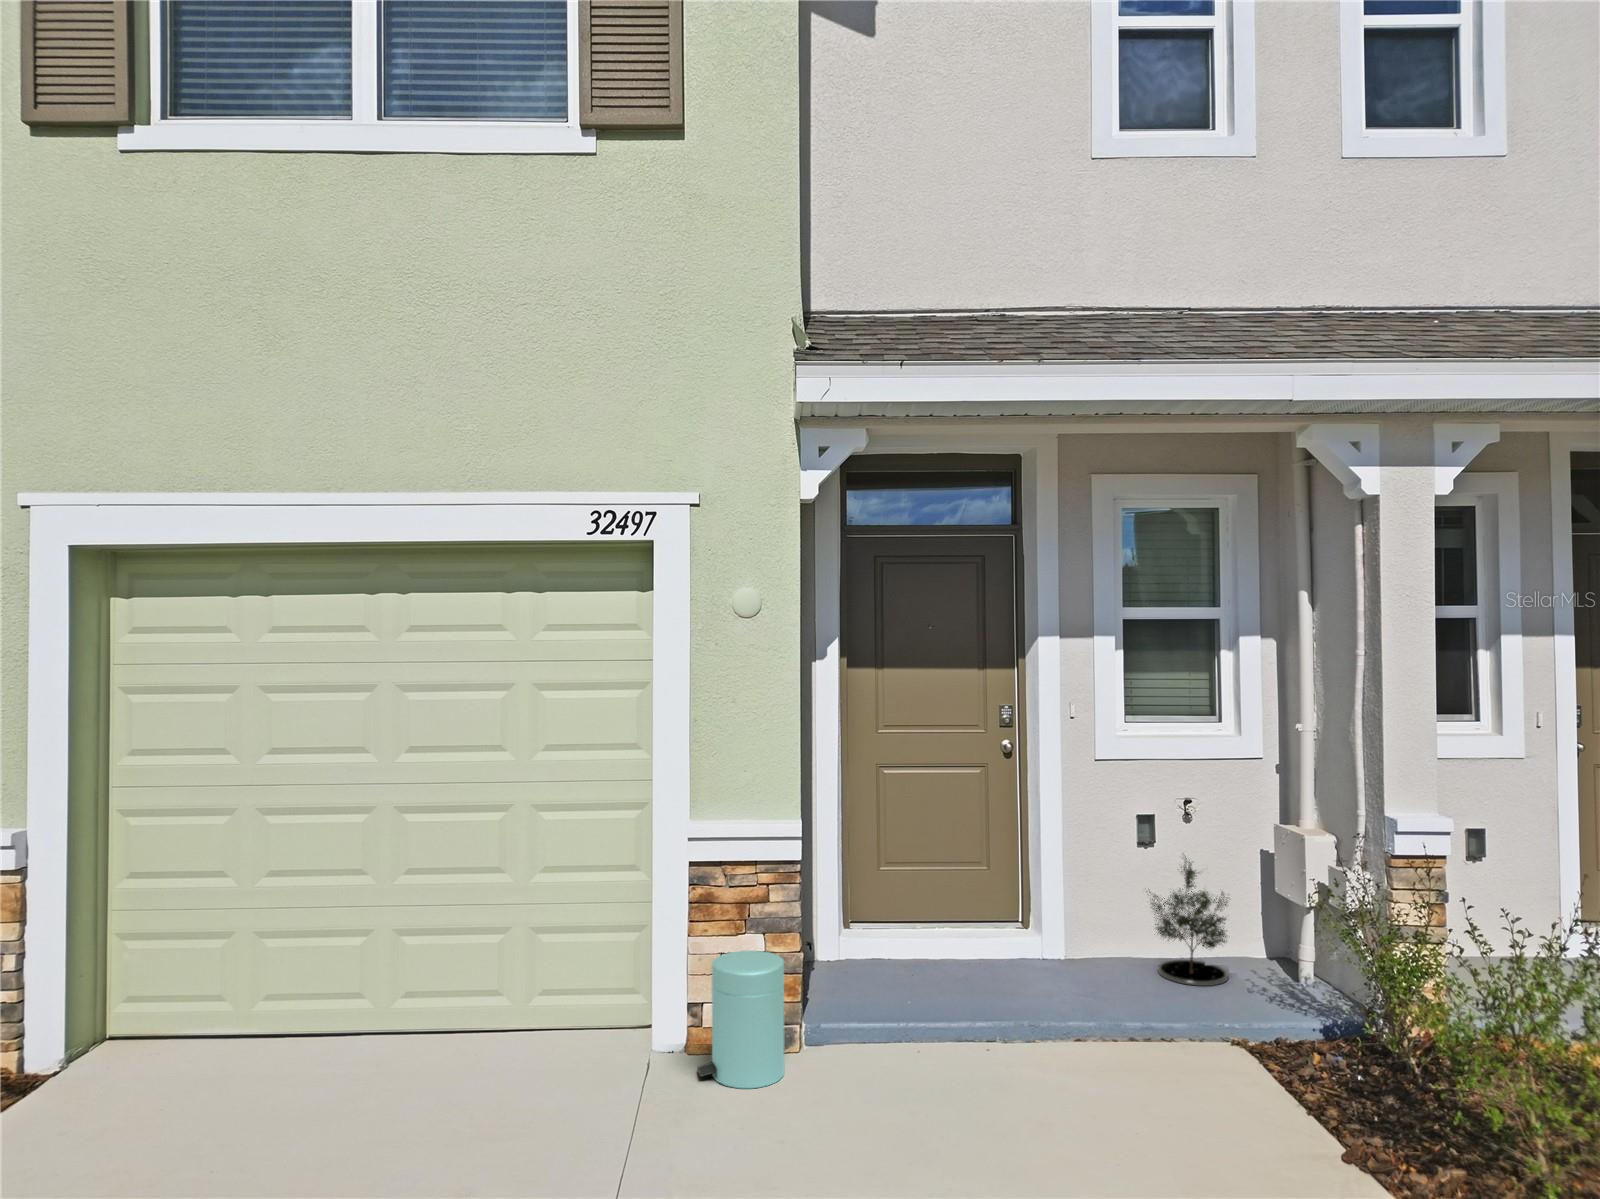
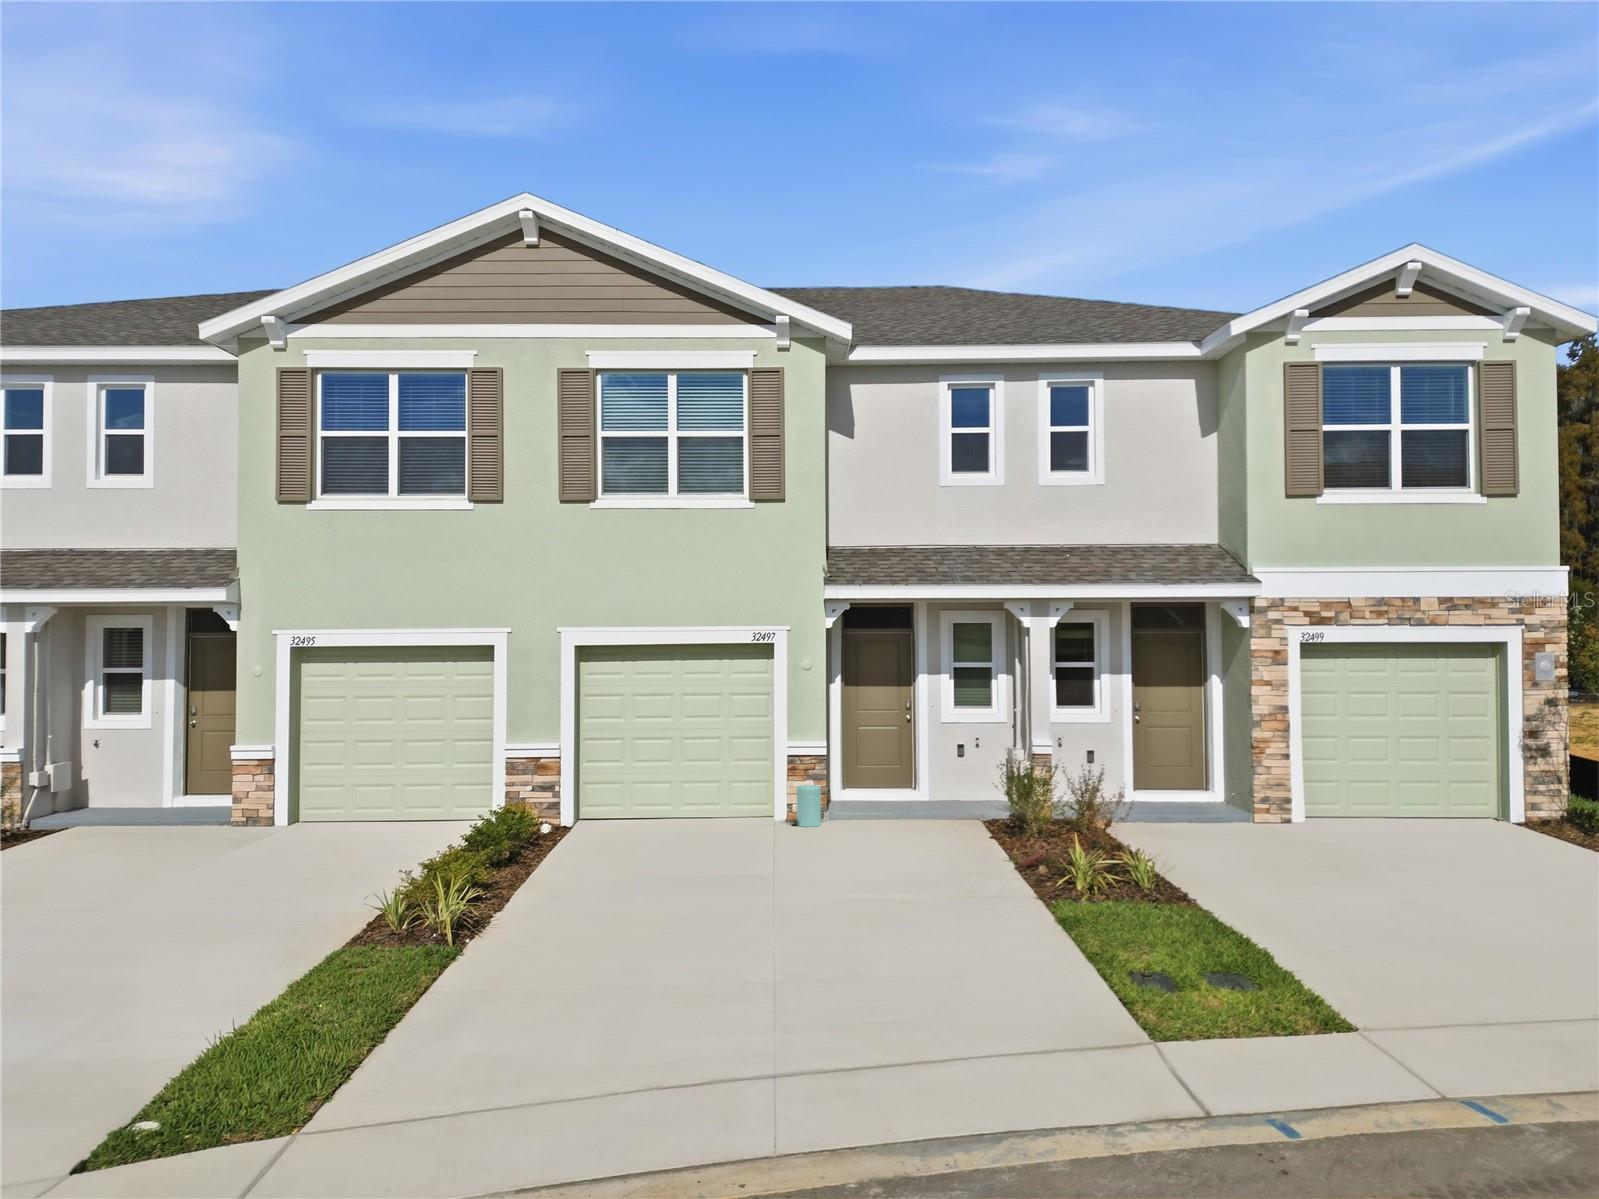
potted tree: present [1149,857,1229,986] -> none [960,759,993,809]

